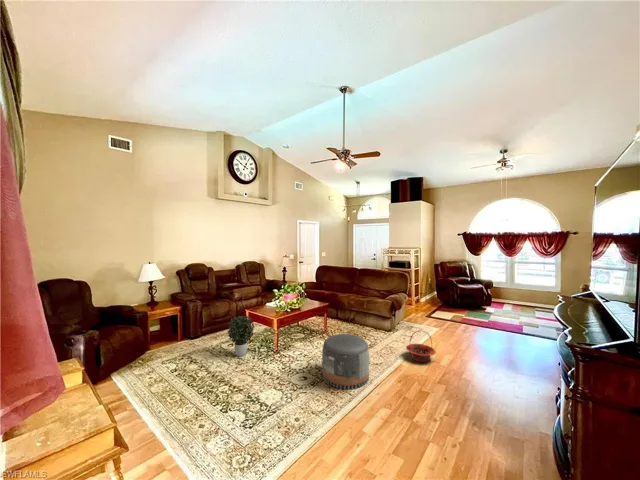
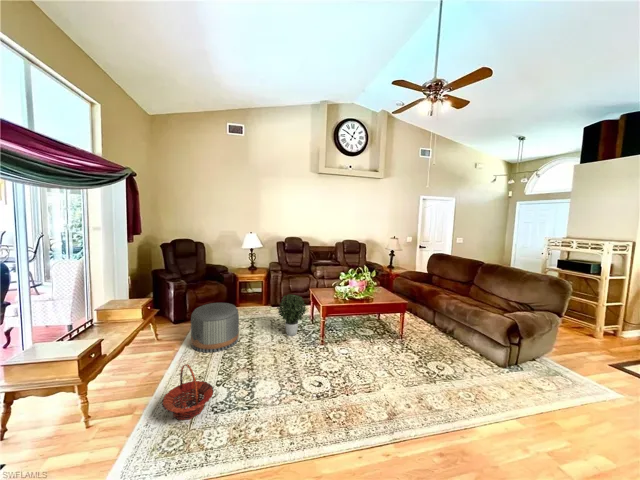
basket: present [406,331,436,362] -> present [162,364,214,420]
pouf: present [322,334,369,389] -> present [191,303,239,353]

